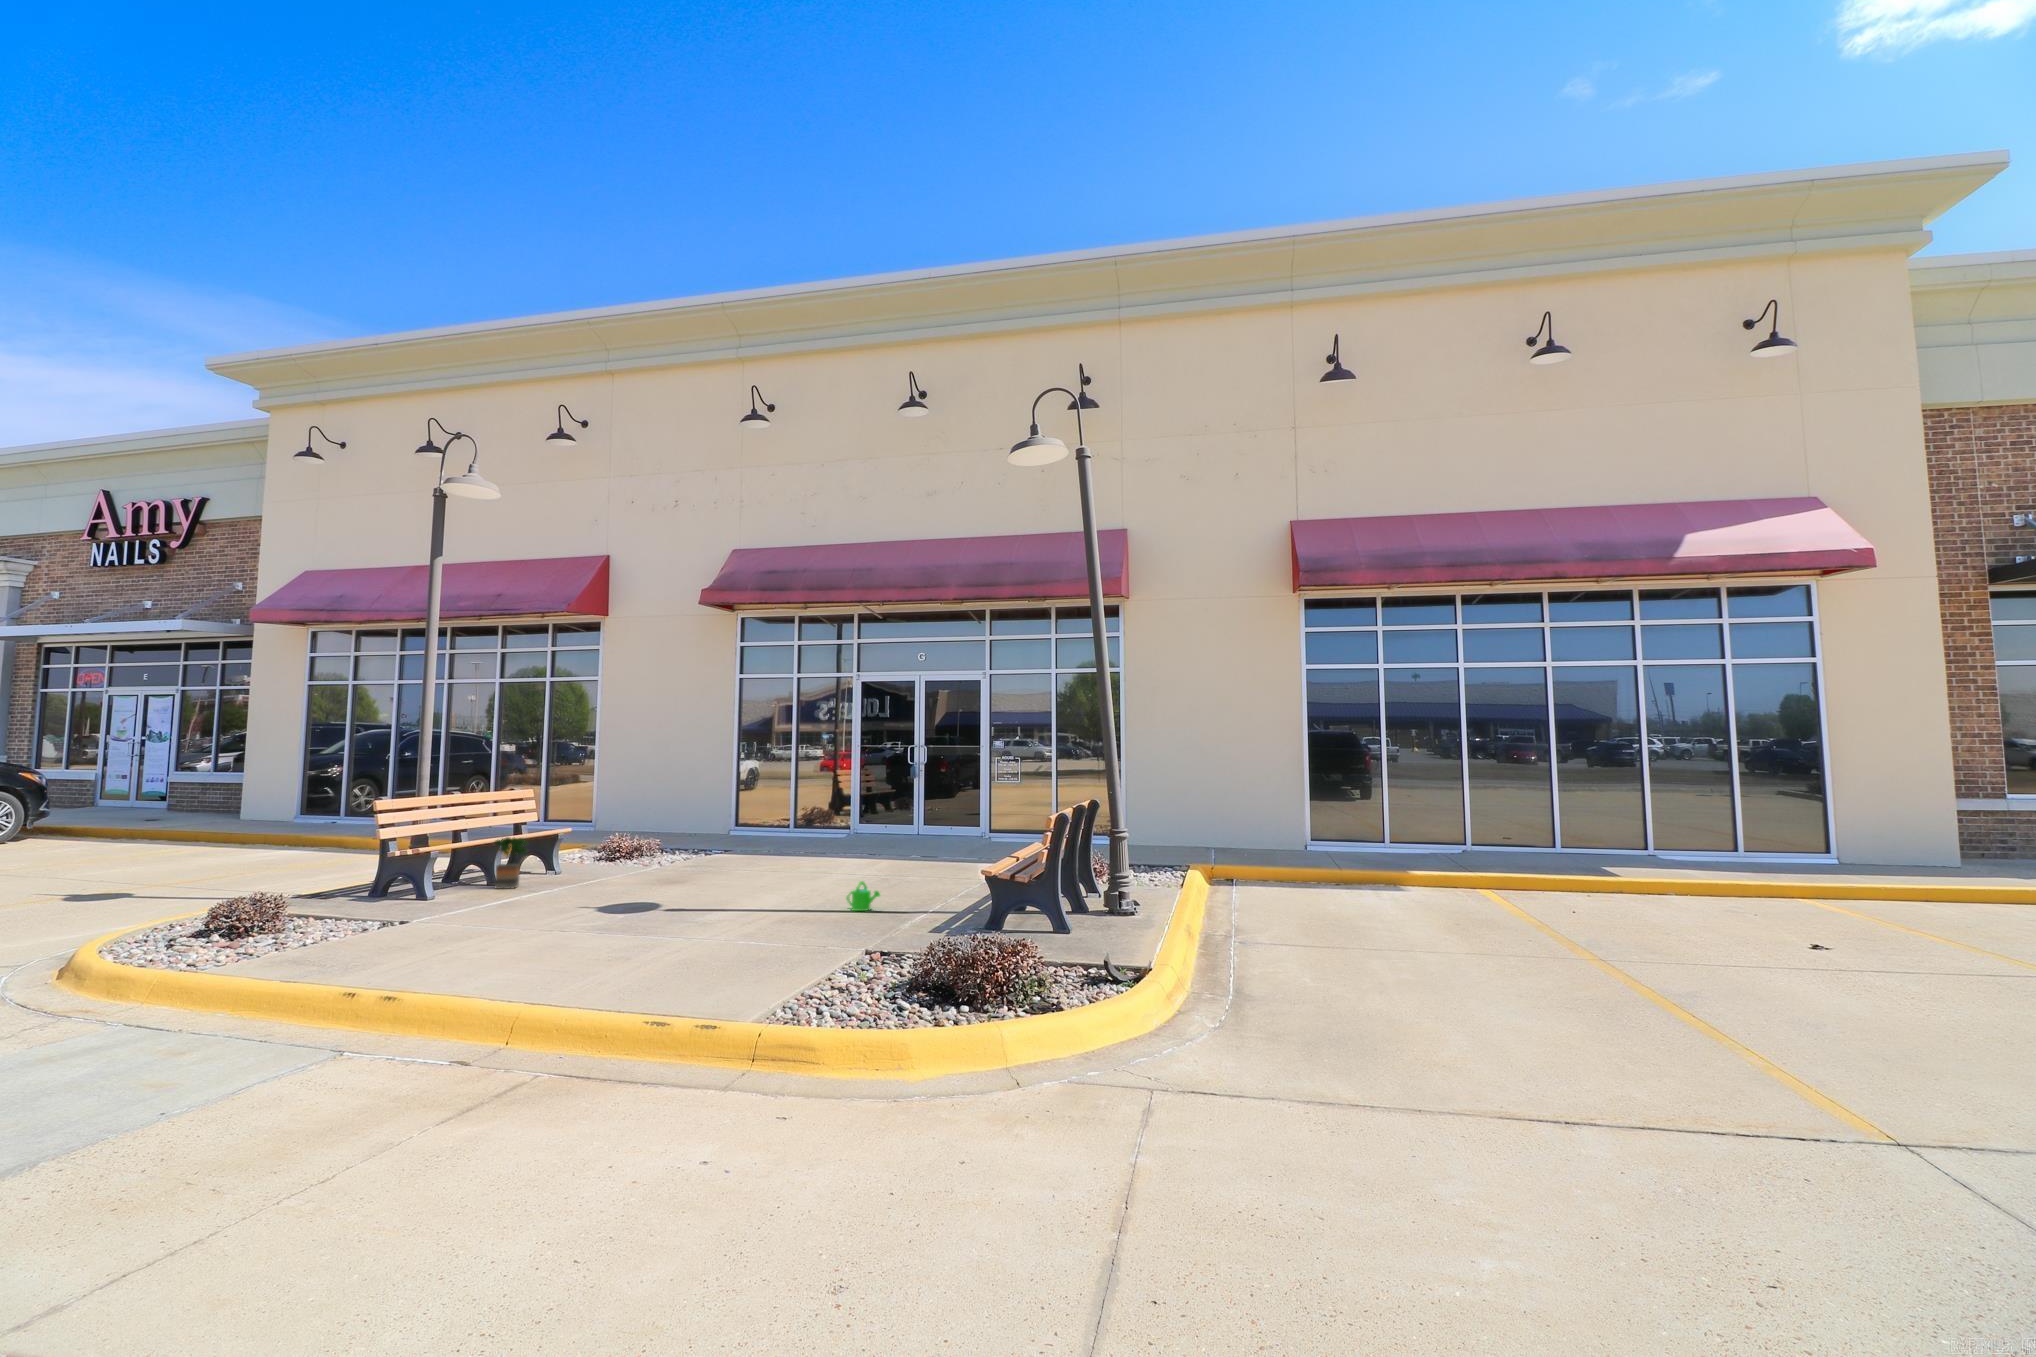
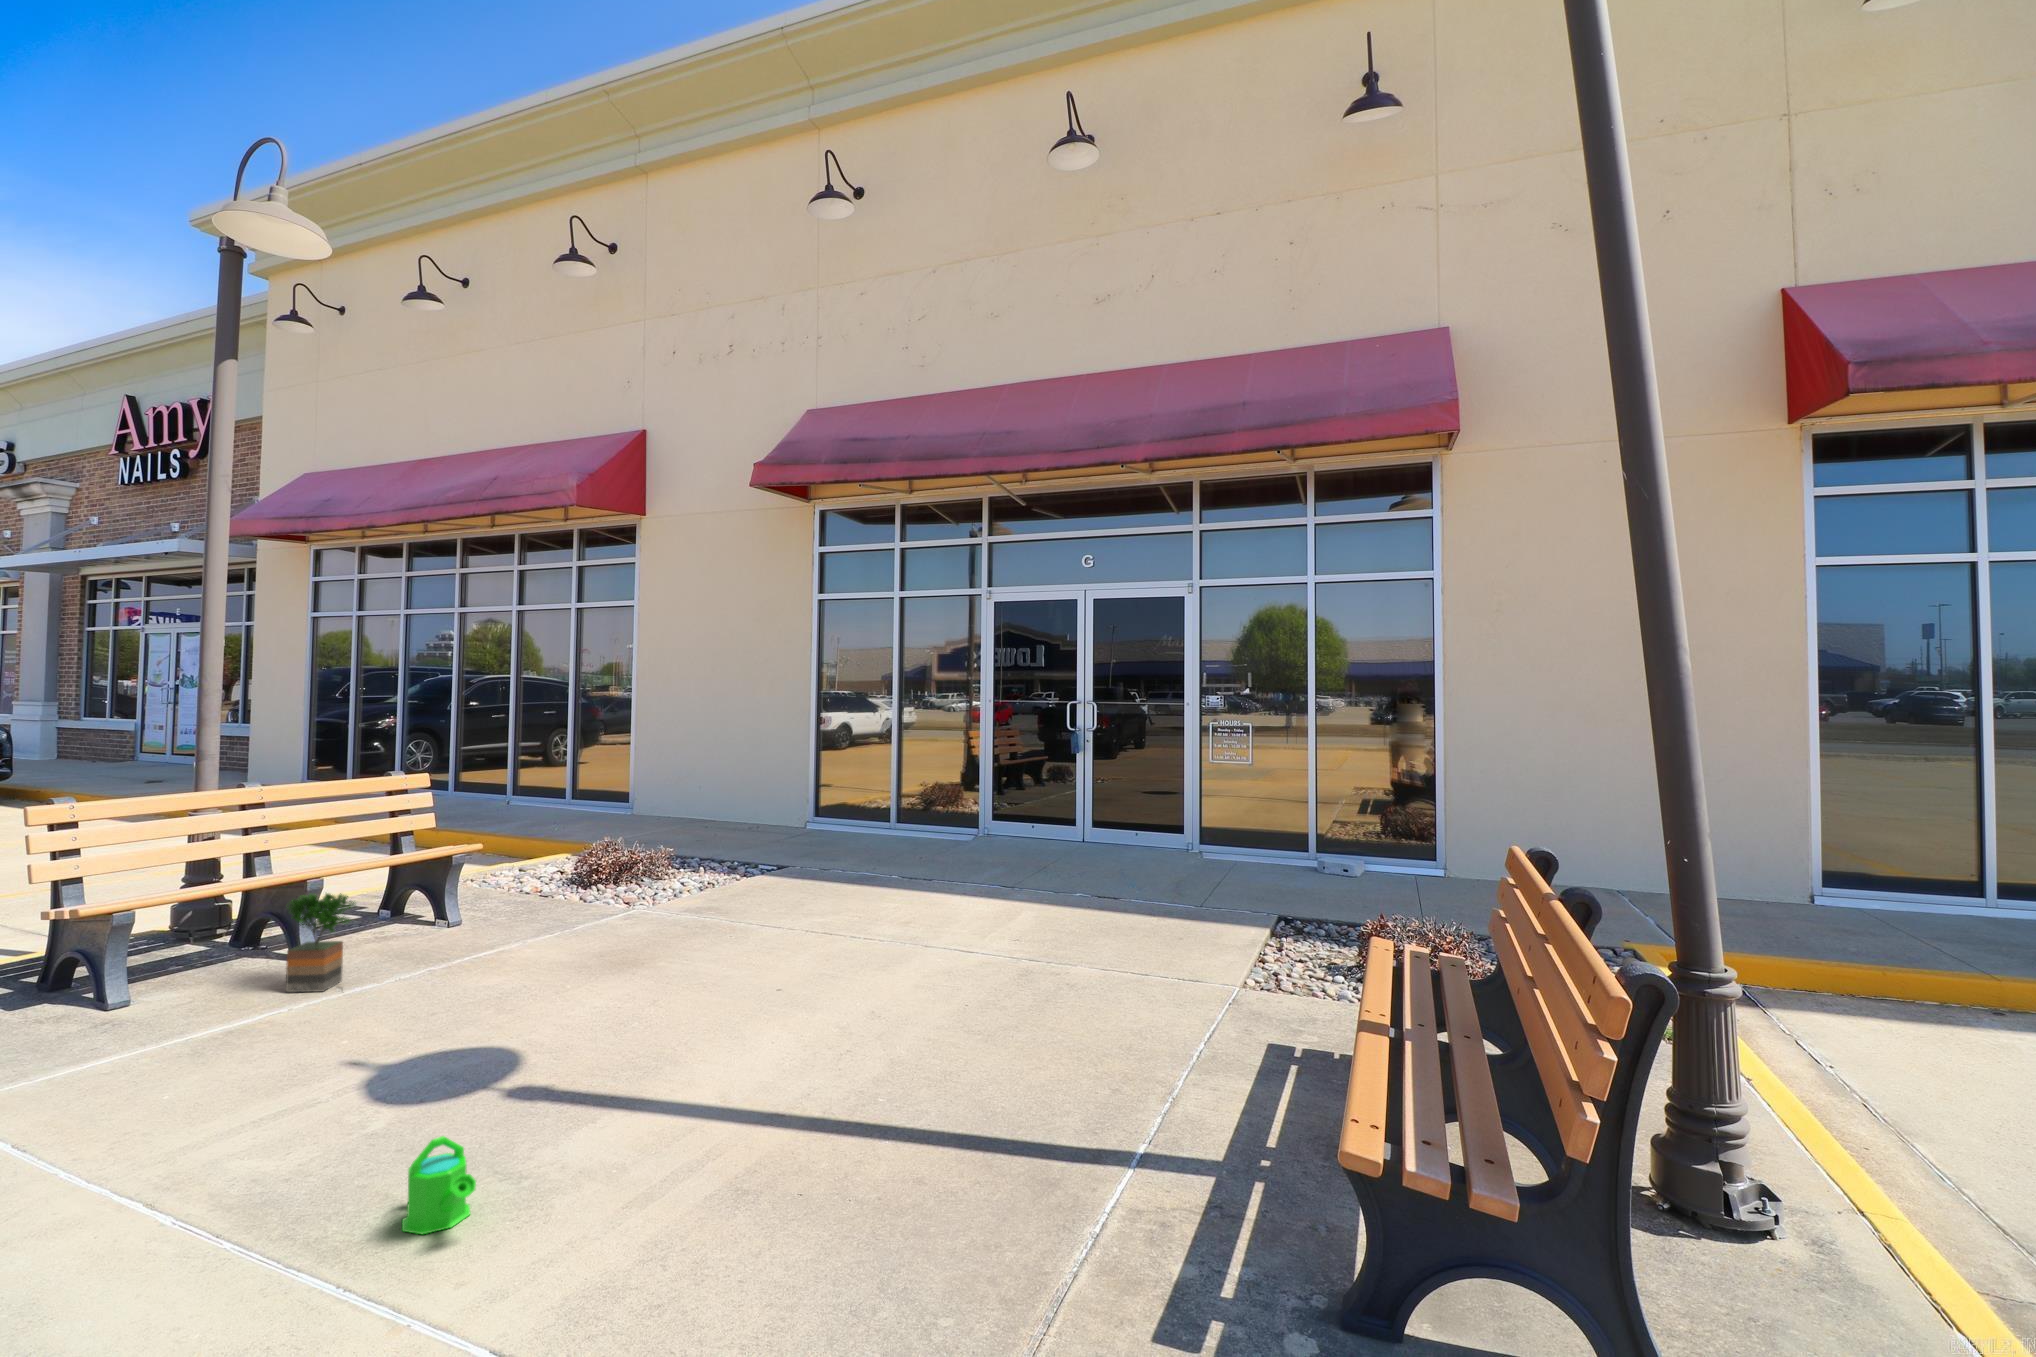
watering can: present [846,881,880,911] -> present [402,1136,476,1235]

